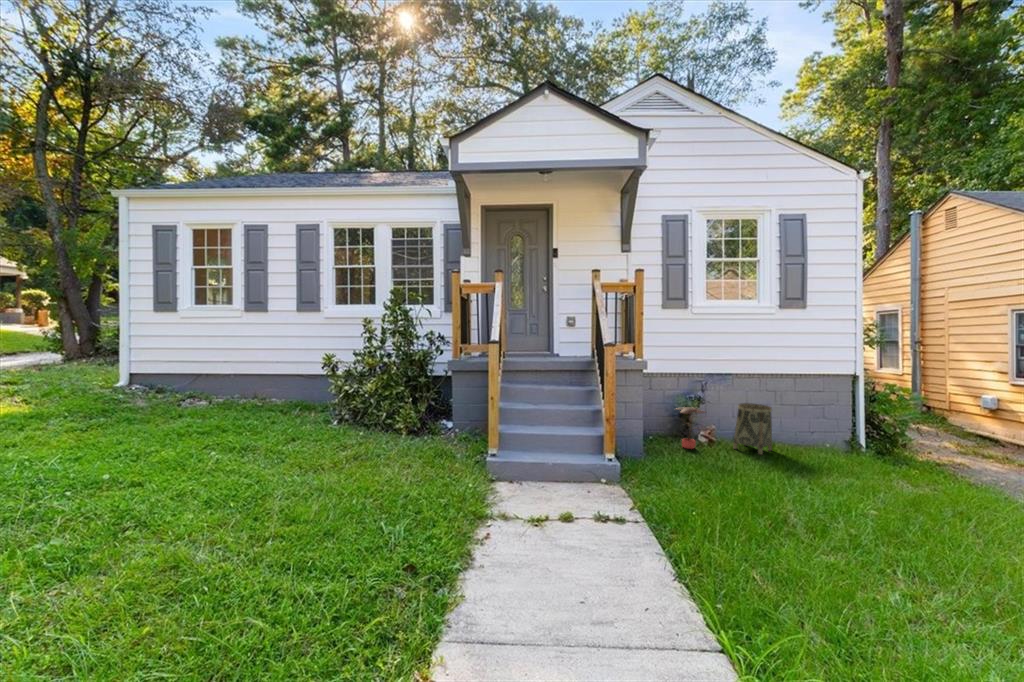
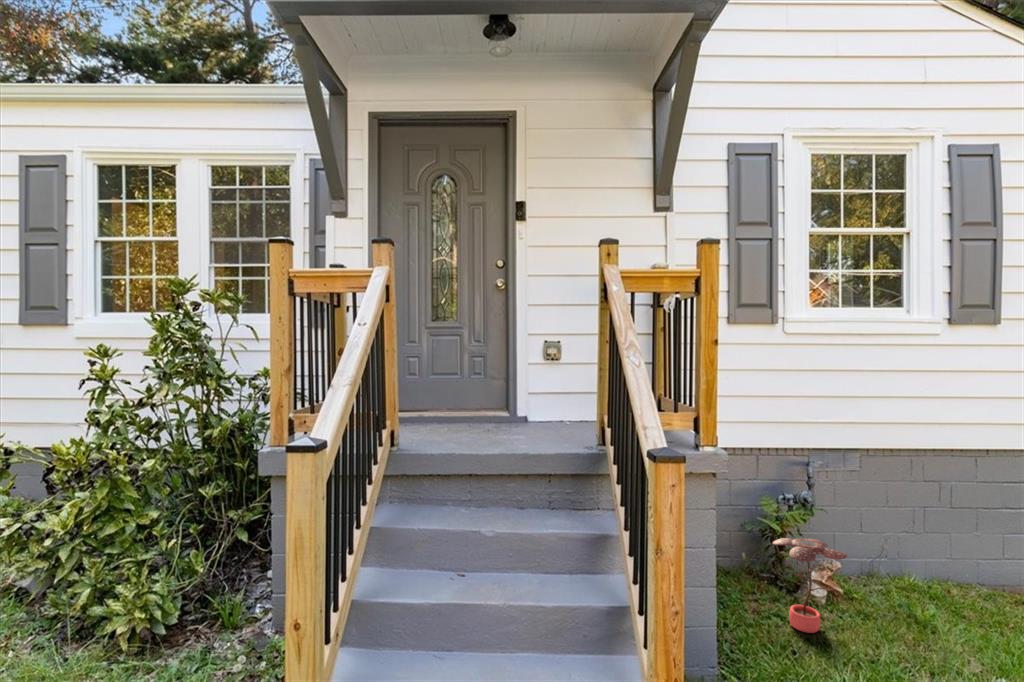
basket: present [733,403,772,455] -> none [895,525,984,651]

